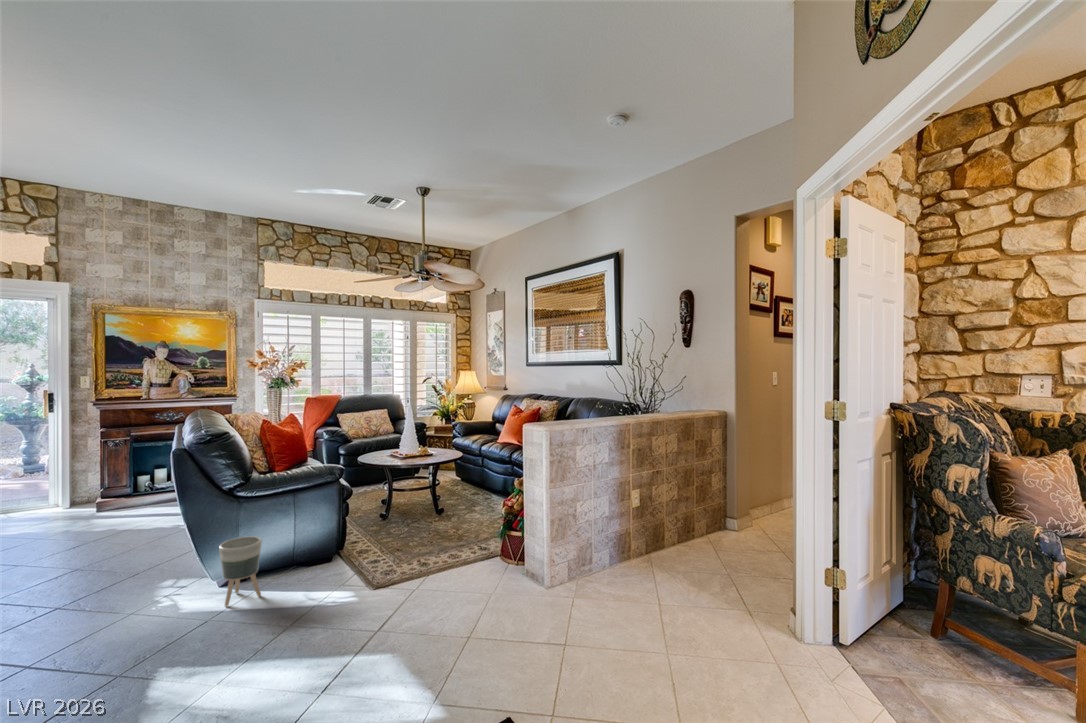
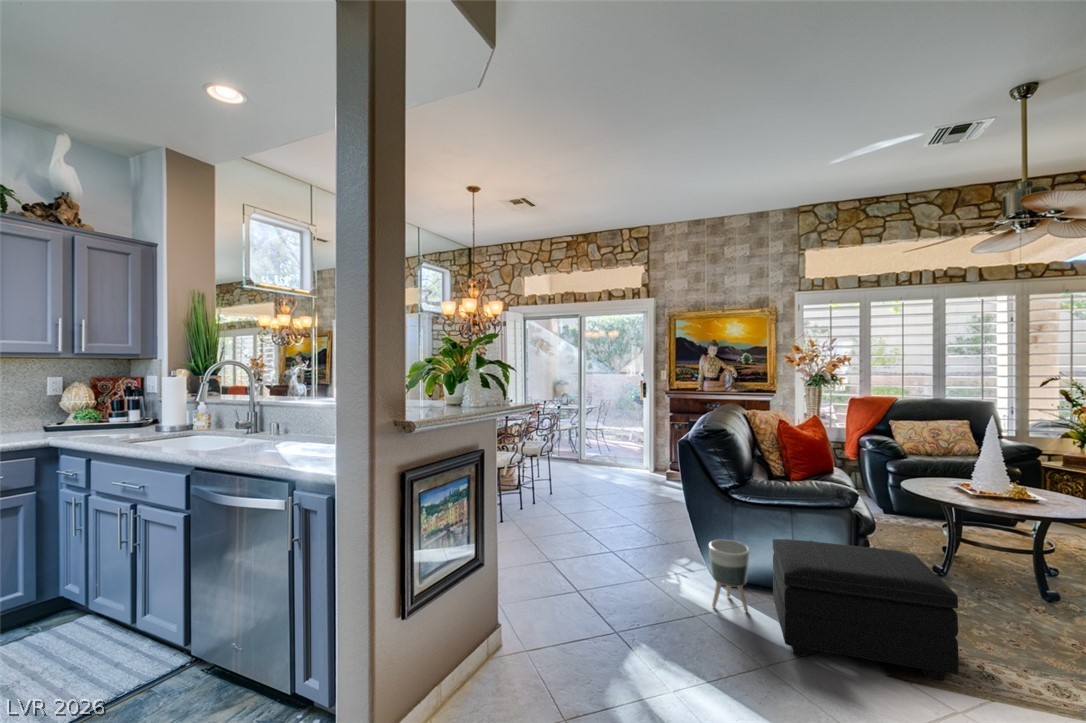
footstool: none [281,502,410,605] -> present [773,539,959,681]

